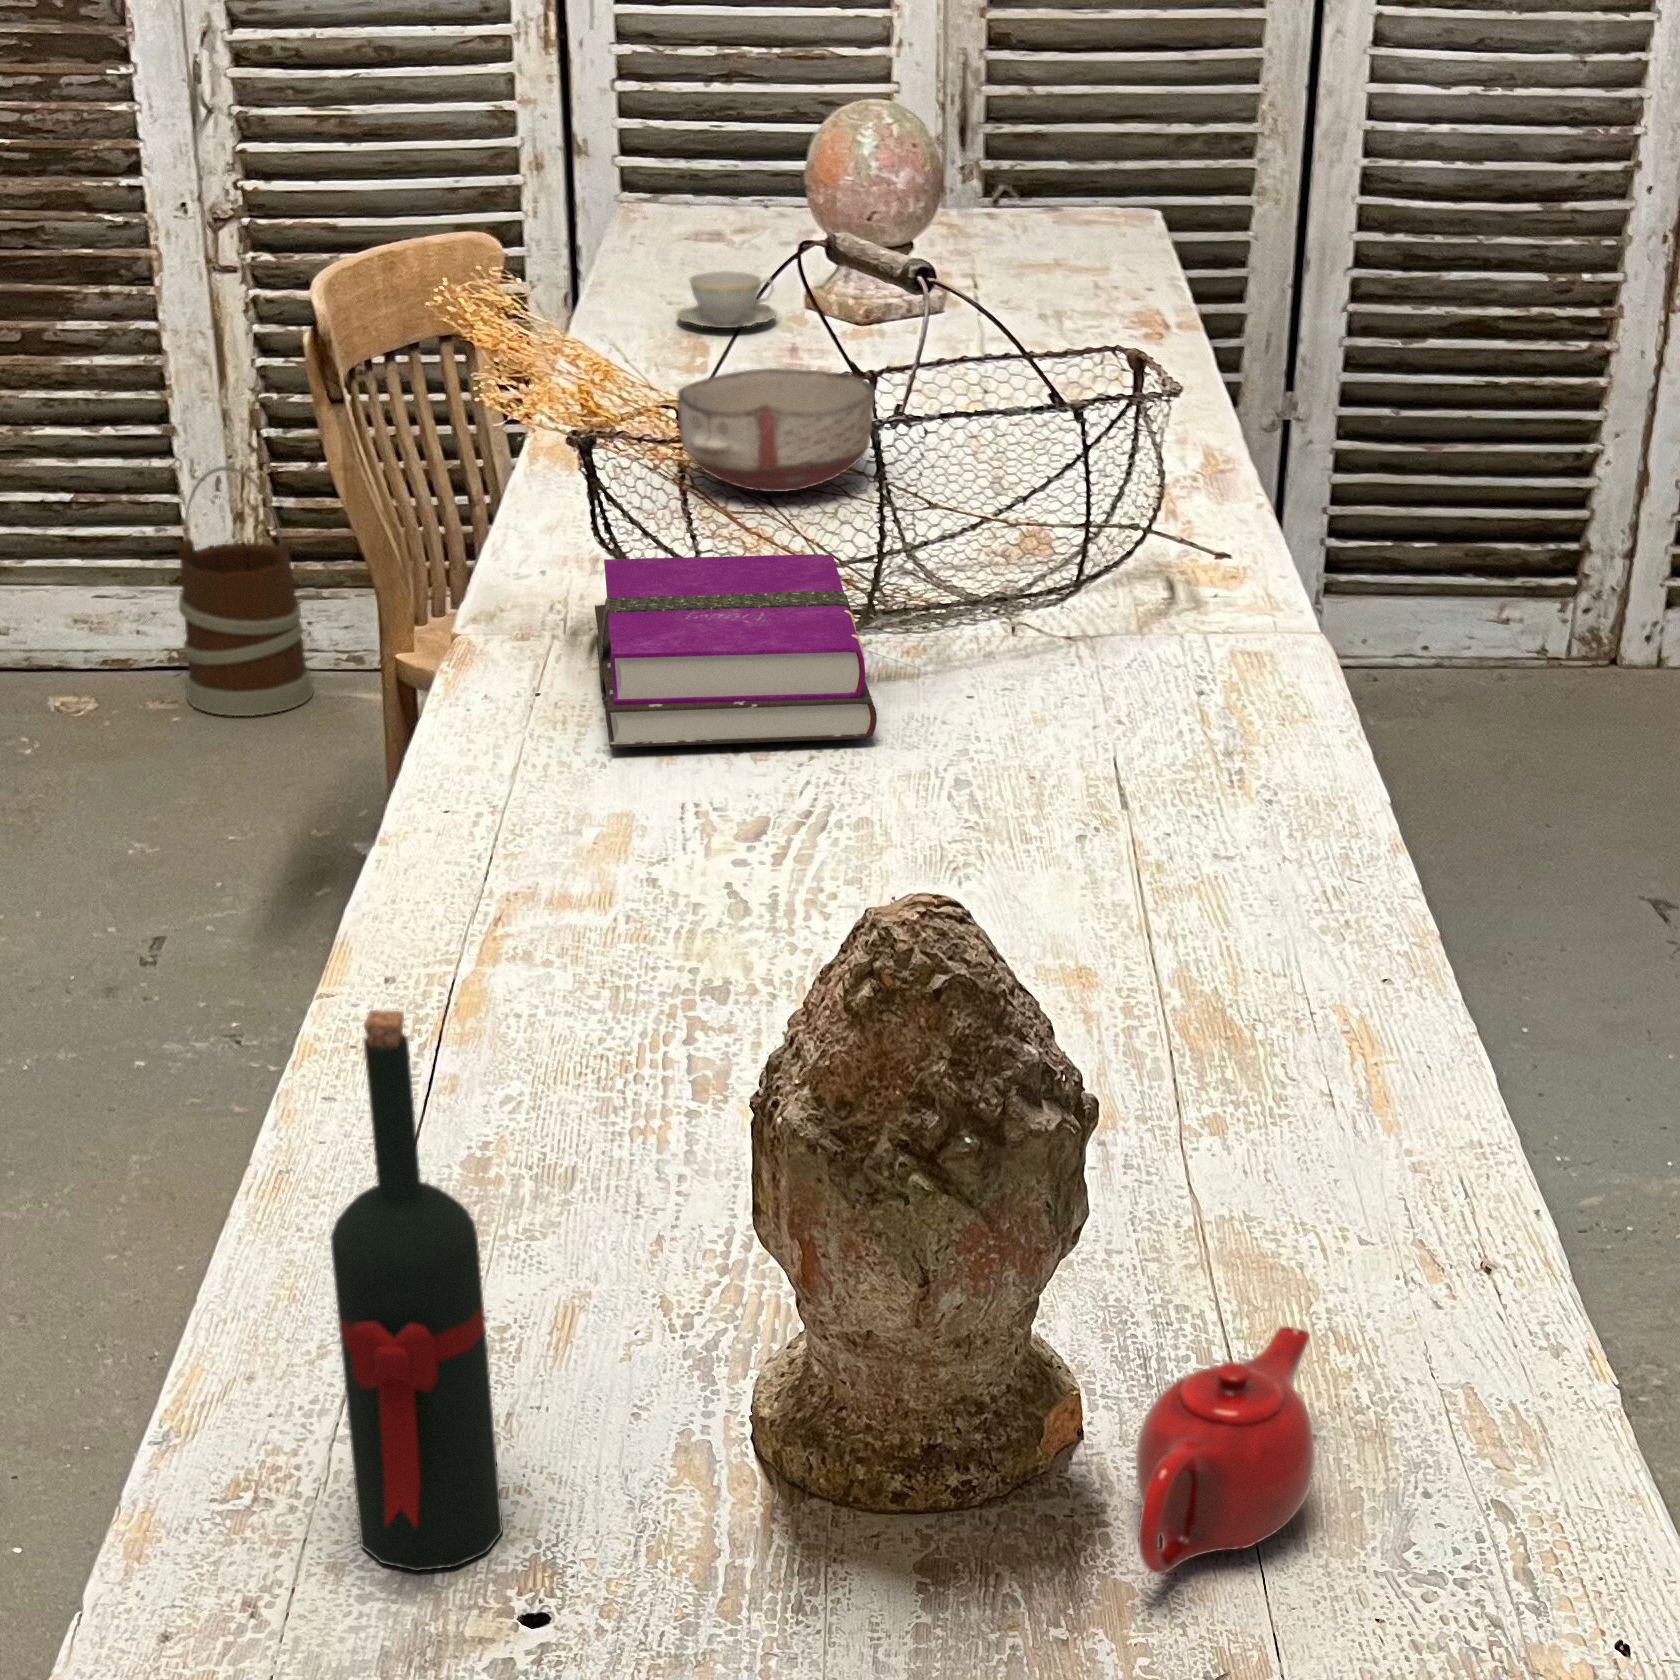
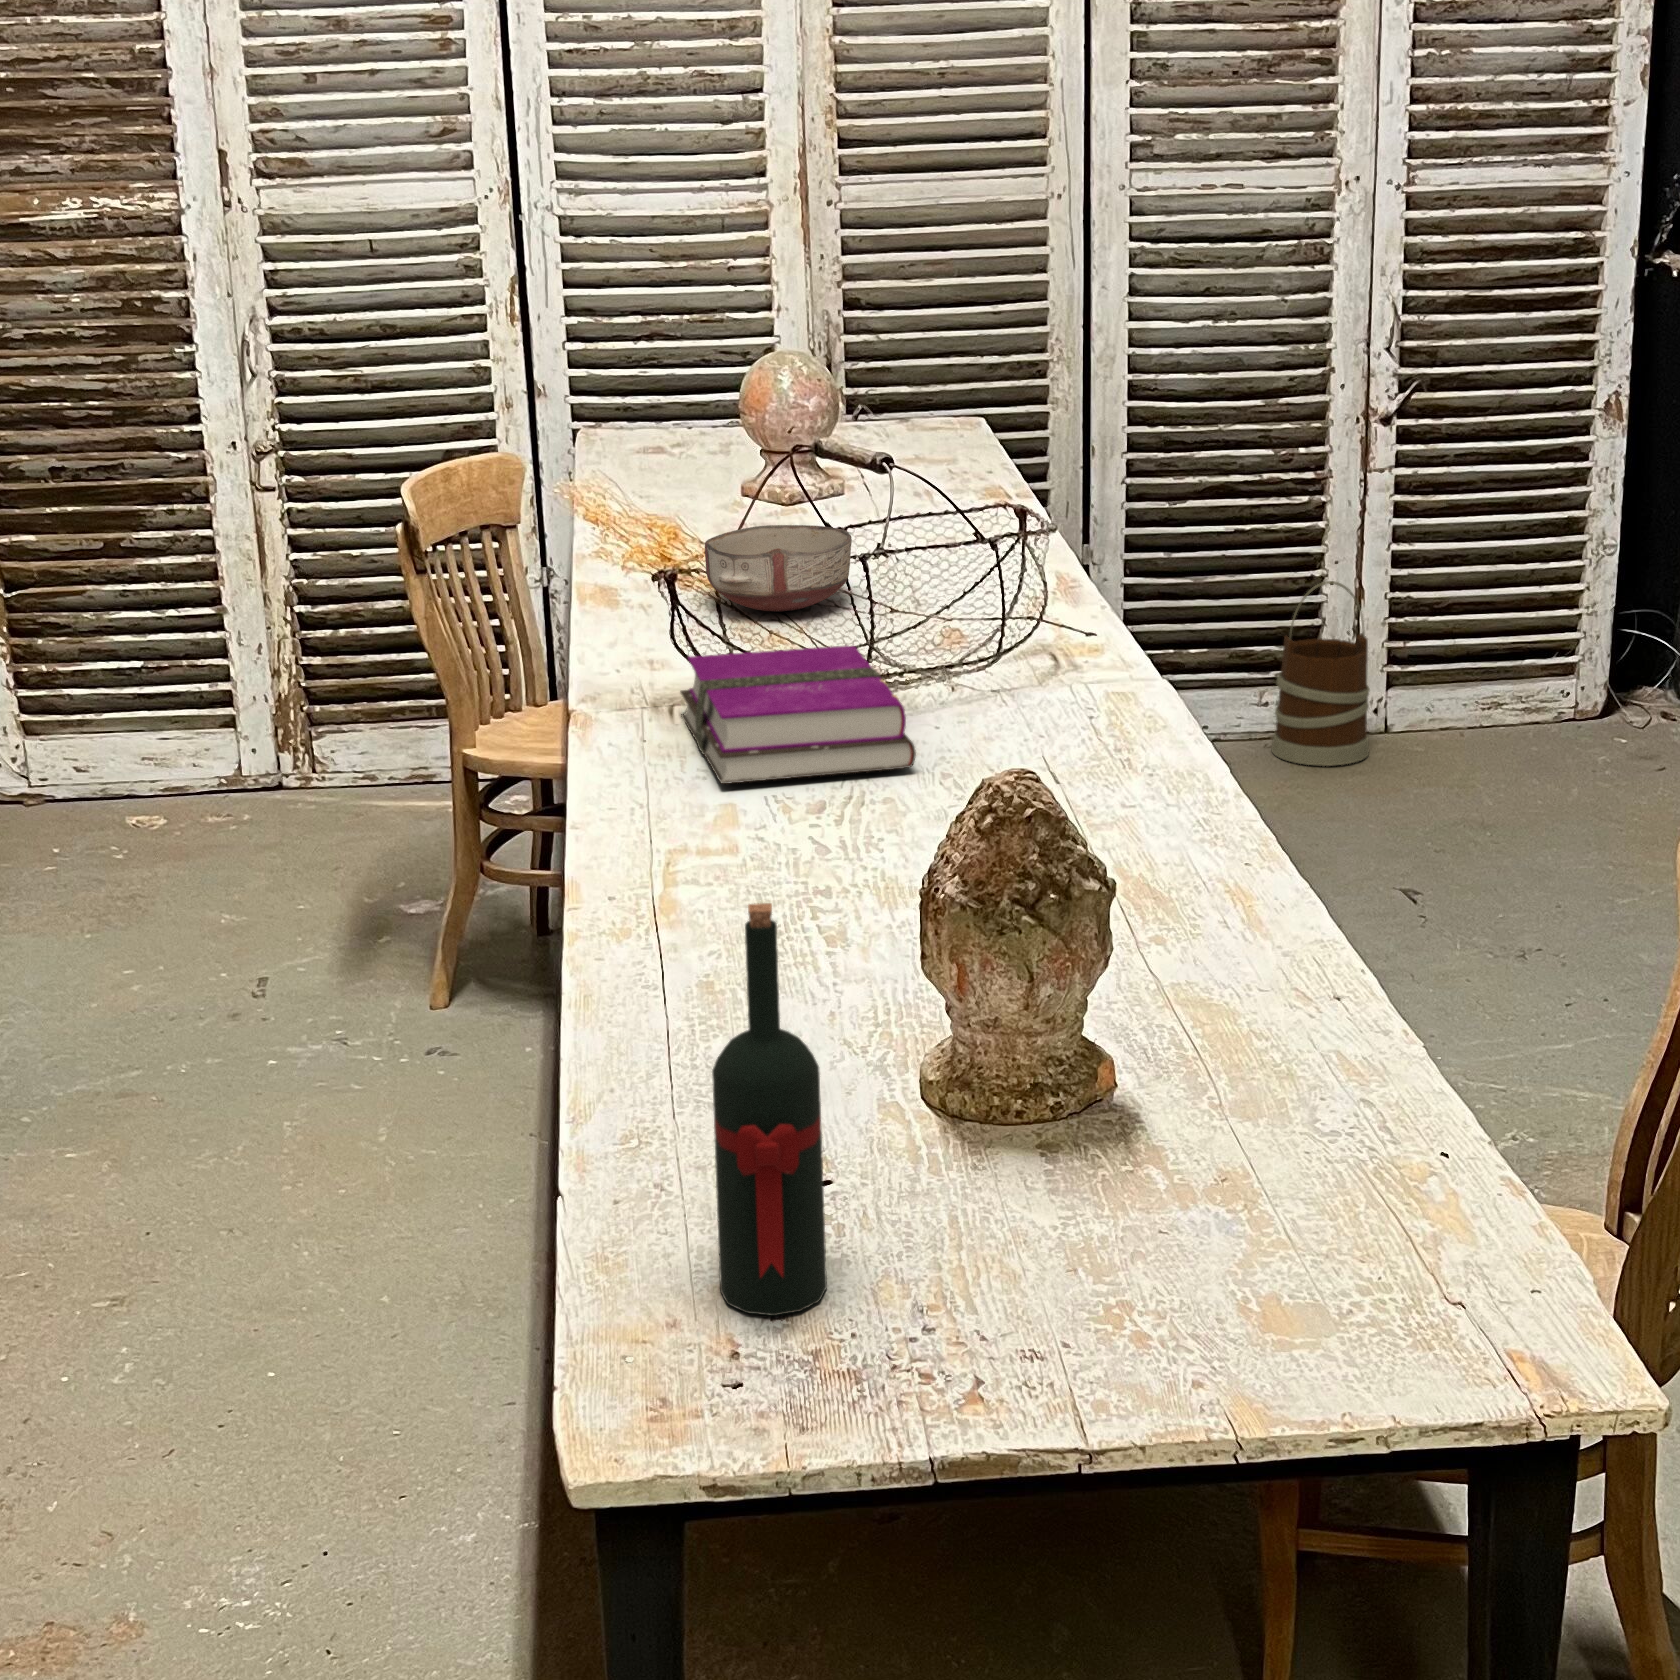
teacup: present [676,271,776,328] -> none [665,465,740,505]
wooden bucket: present [179,466,313,716] -> present [1271,581,1370,766]
teapot: present [1136,1326,1315,1574] -> none [1275,1107,1403,1275]

